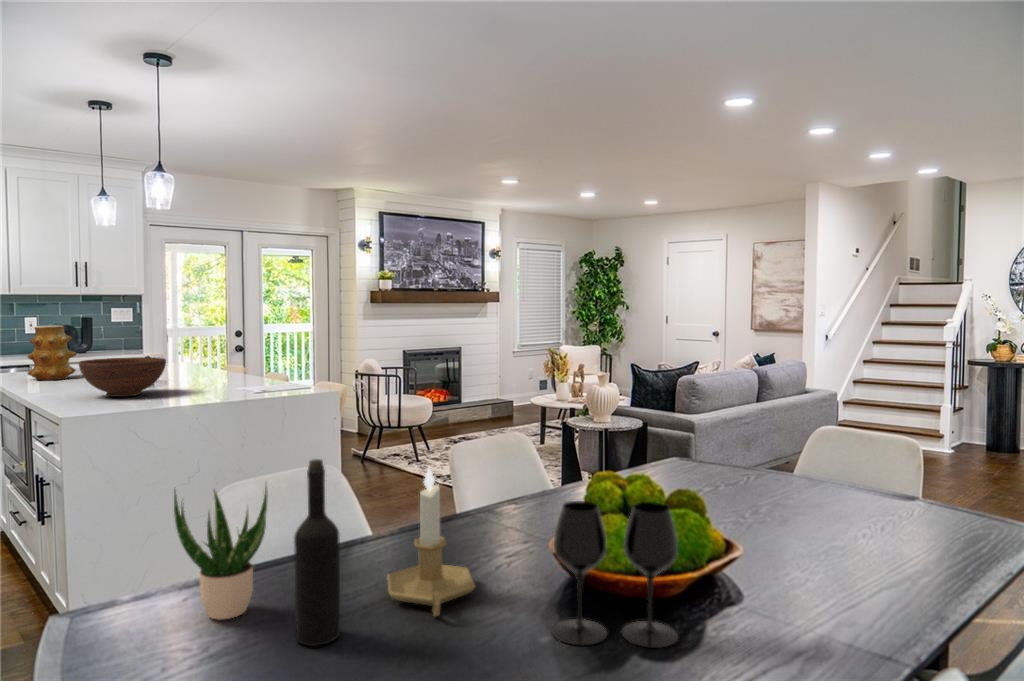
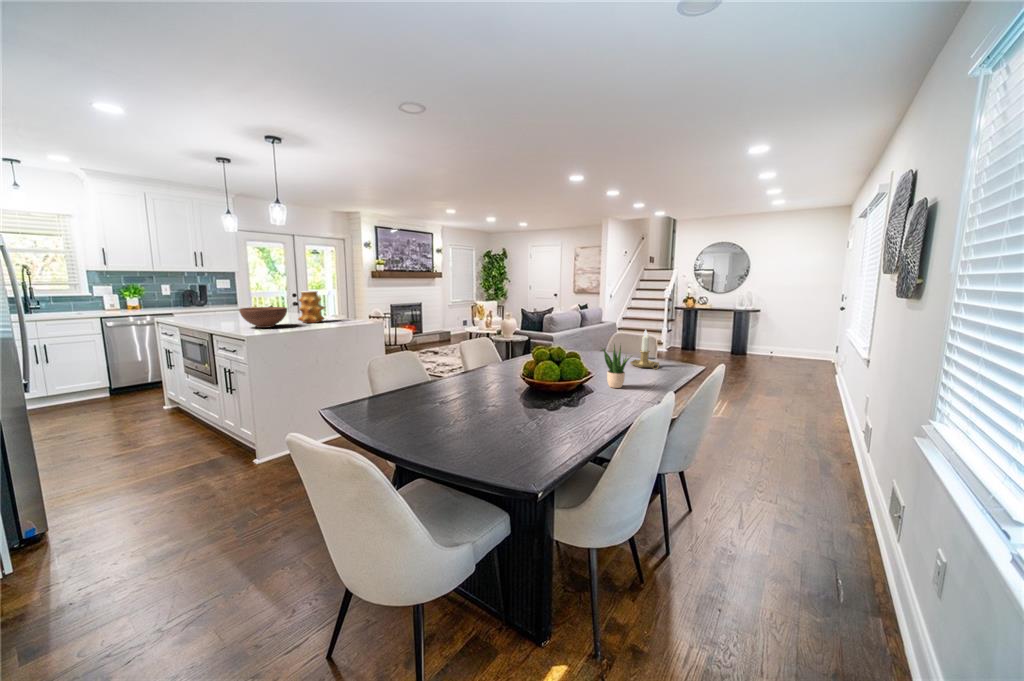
vase: present [28,325,76,380] -> present [298,291,325,323]
wine bottle: present [294,459,341,646] -> none [436,339,453,409]
candlestick: present [387,468,475,616] -> present [630,330,659,369]
potted plant: present [174,487,268,620] -> present [602,345,630,388]
wine glass: present [552,501,678,648] -> none [530,353,575,403]

